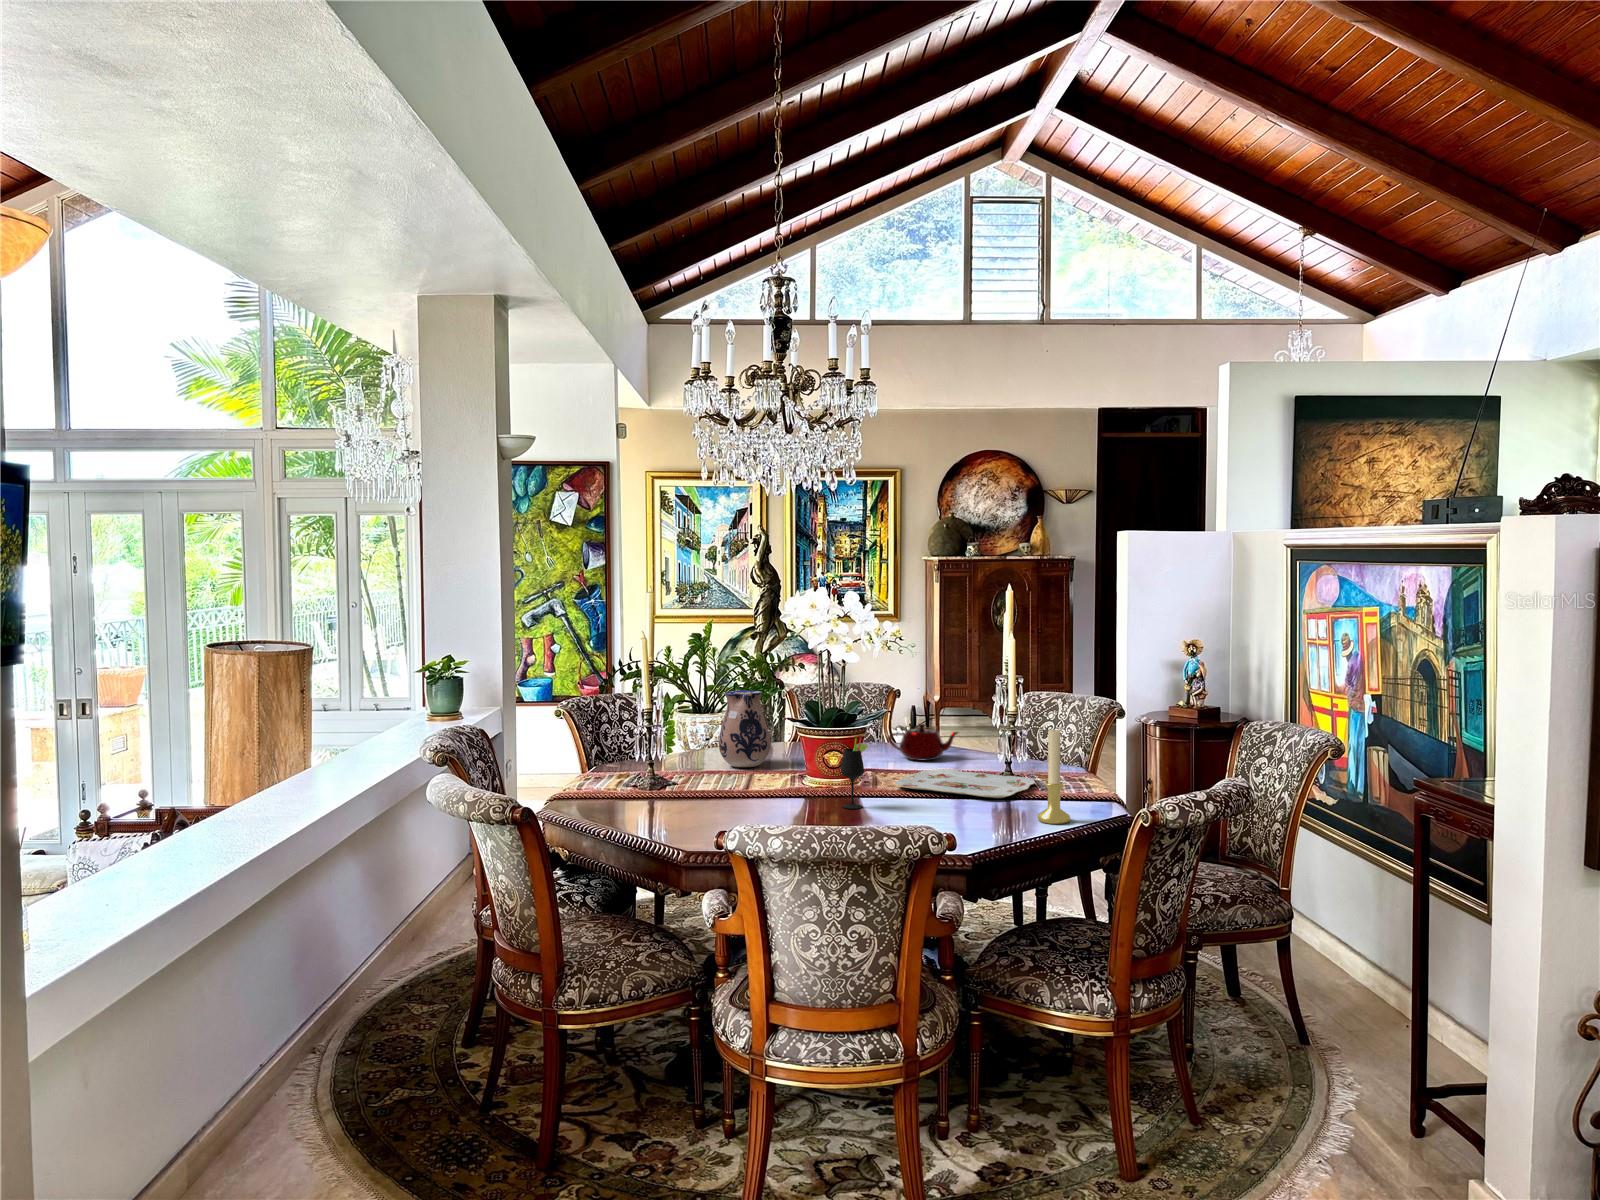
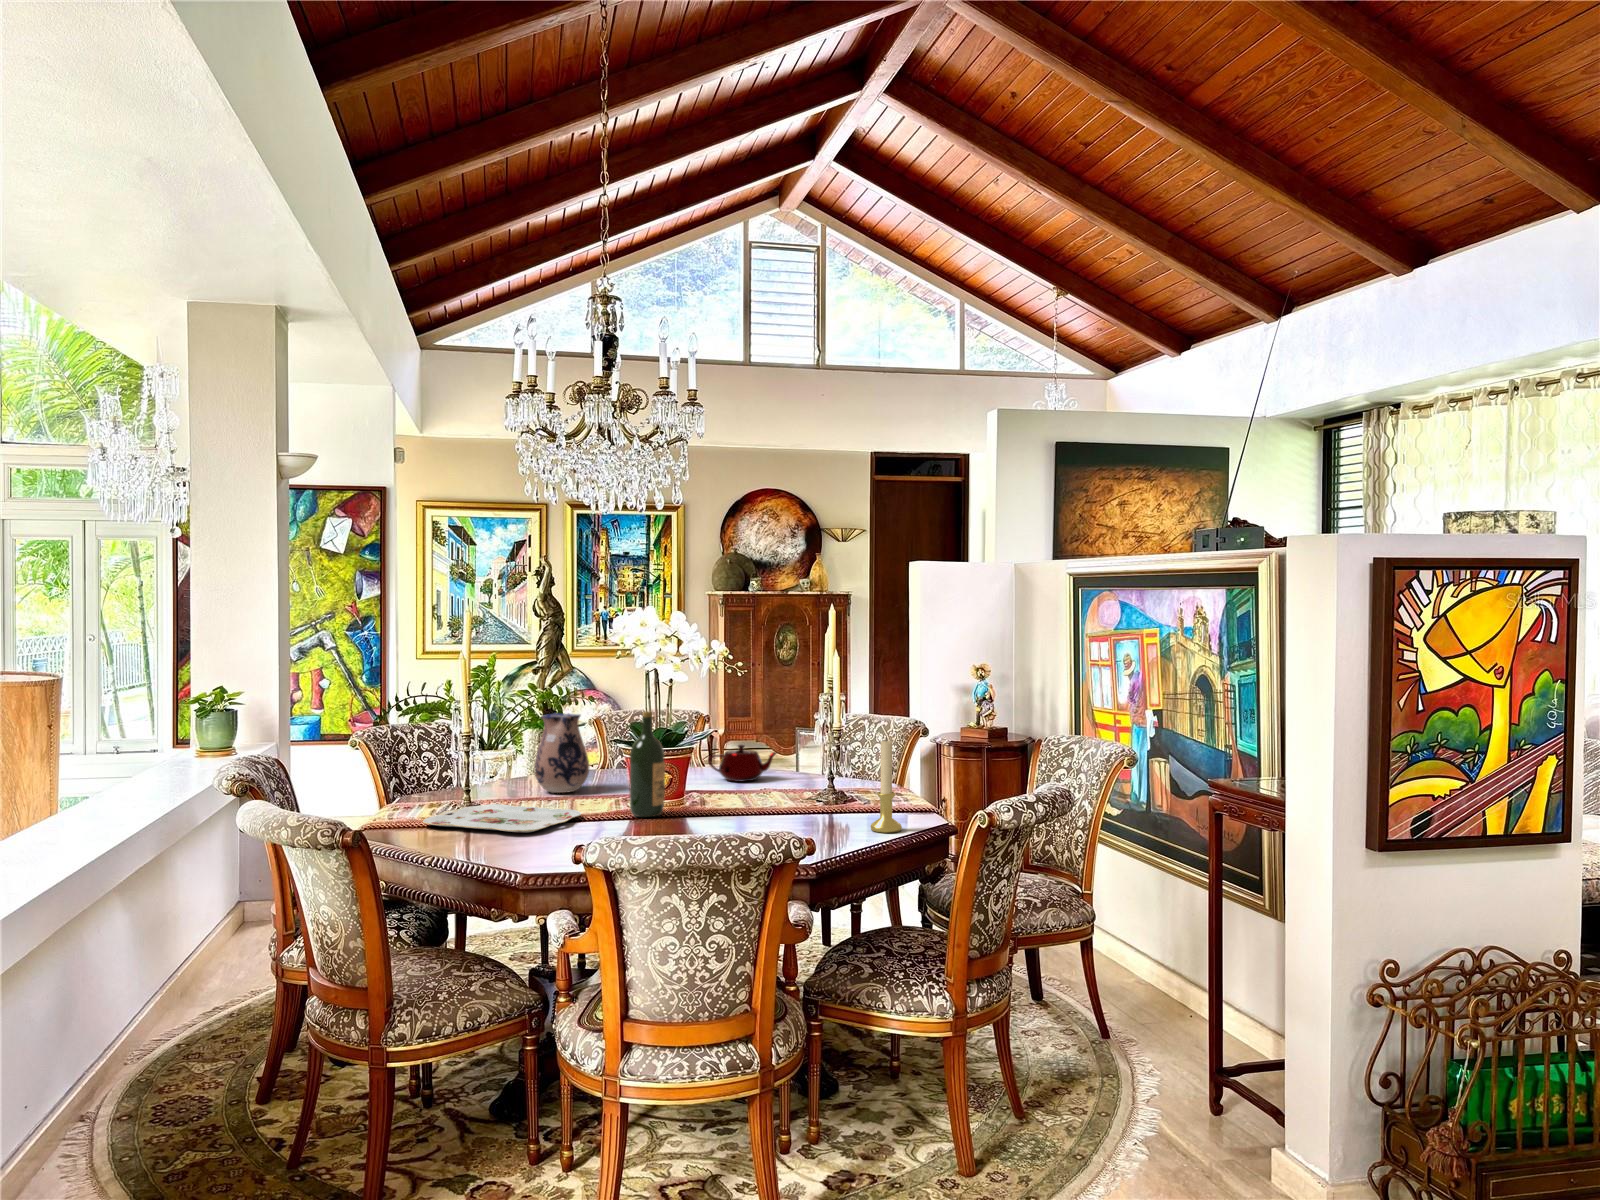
wine bottle: none [801,693,835,797] -> present [630,712,665,817]
wine glass: present [841,738,868,809] -> none [674,754,703,827]
serving tray: present [895,769,1035,798] -> present [423,804,581,833]

